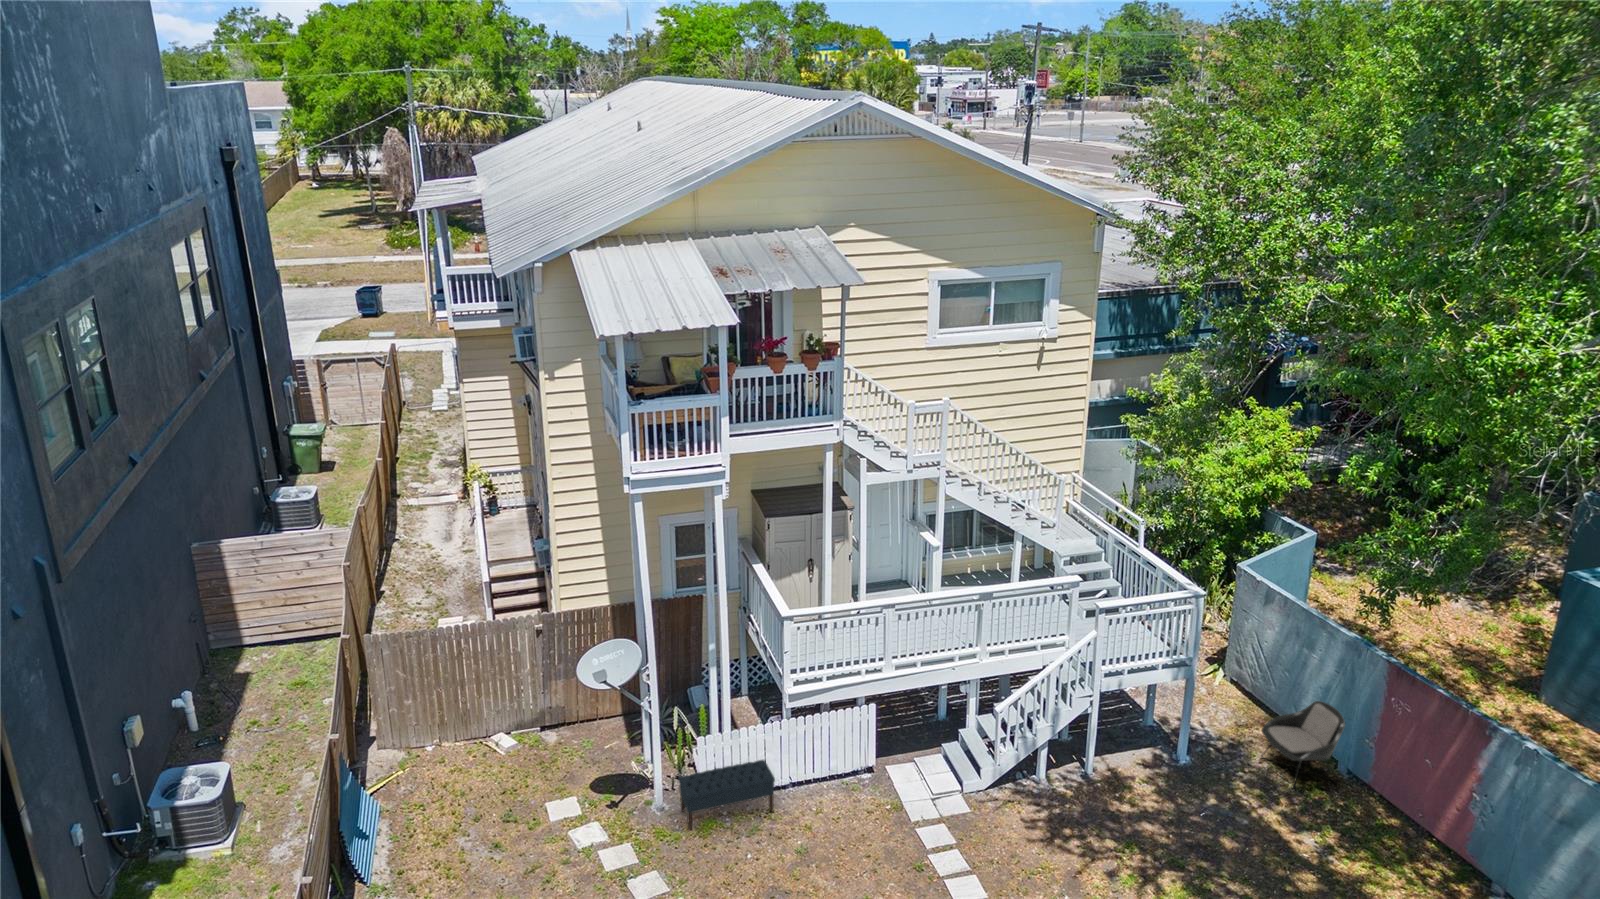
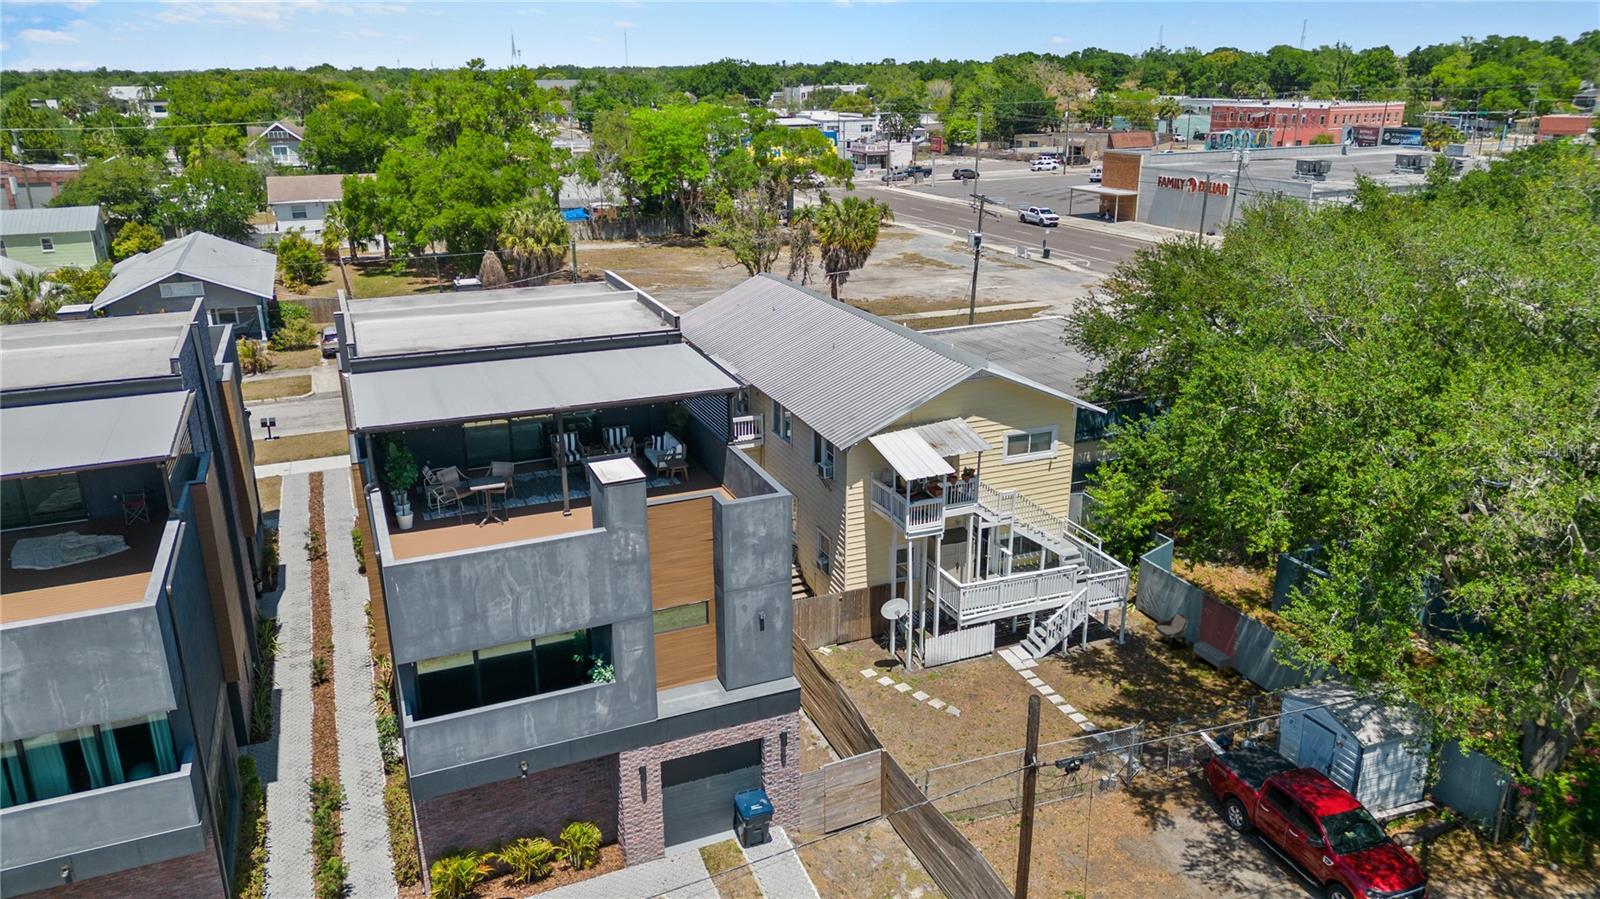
bench: present [678,760,775,830] -> present [1193,642,1231,675]

